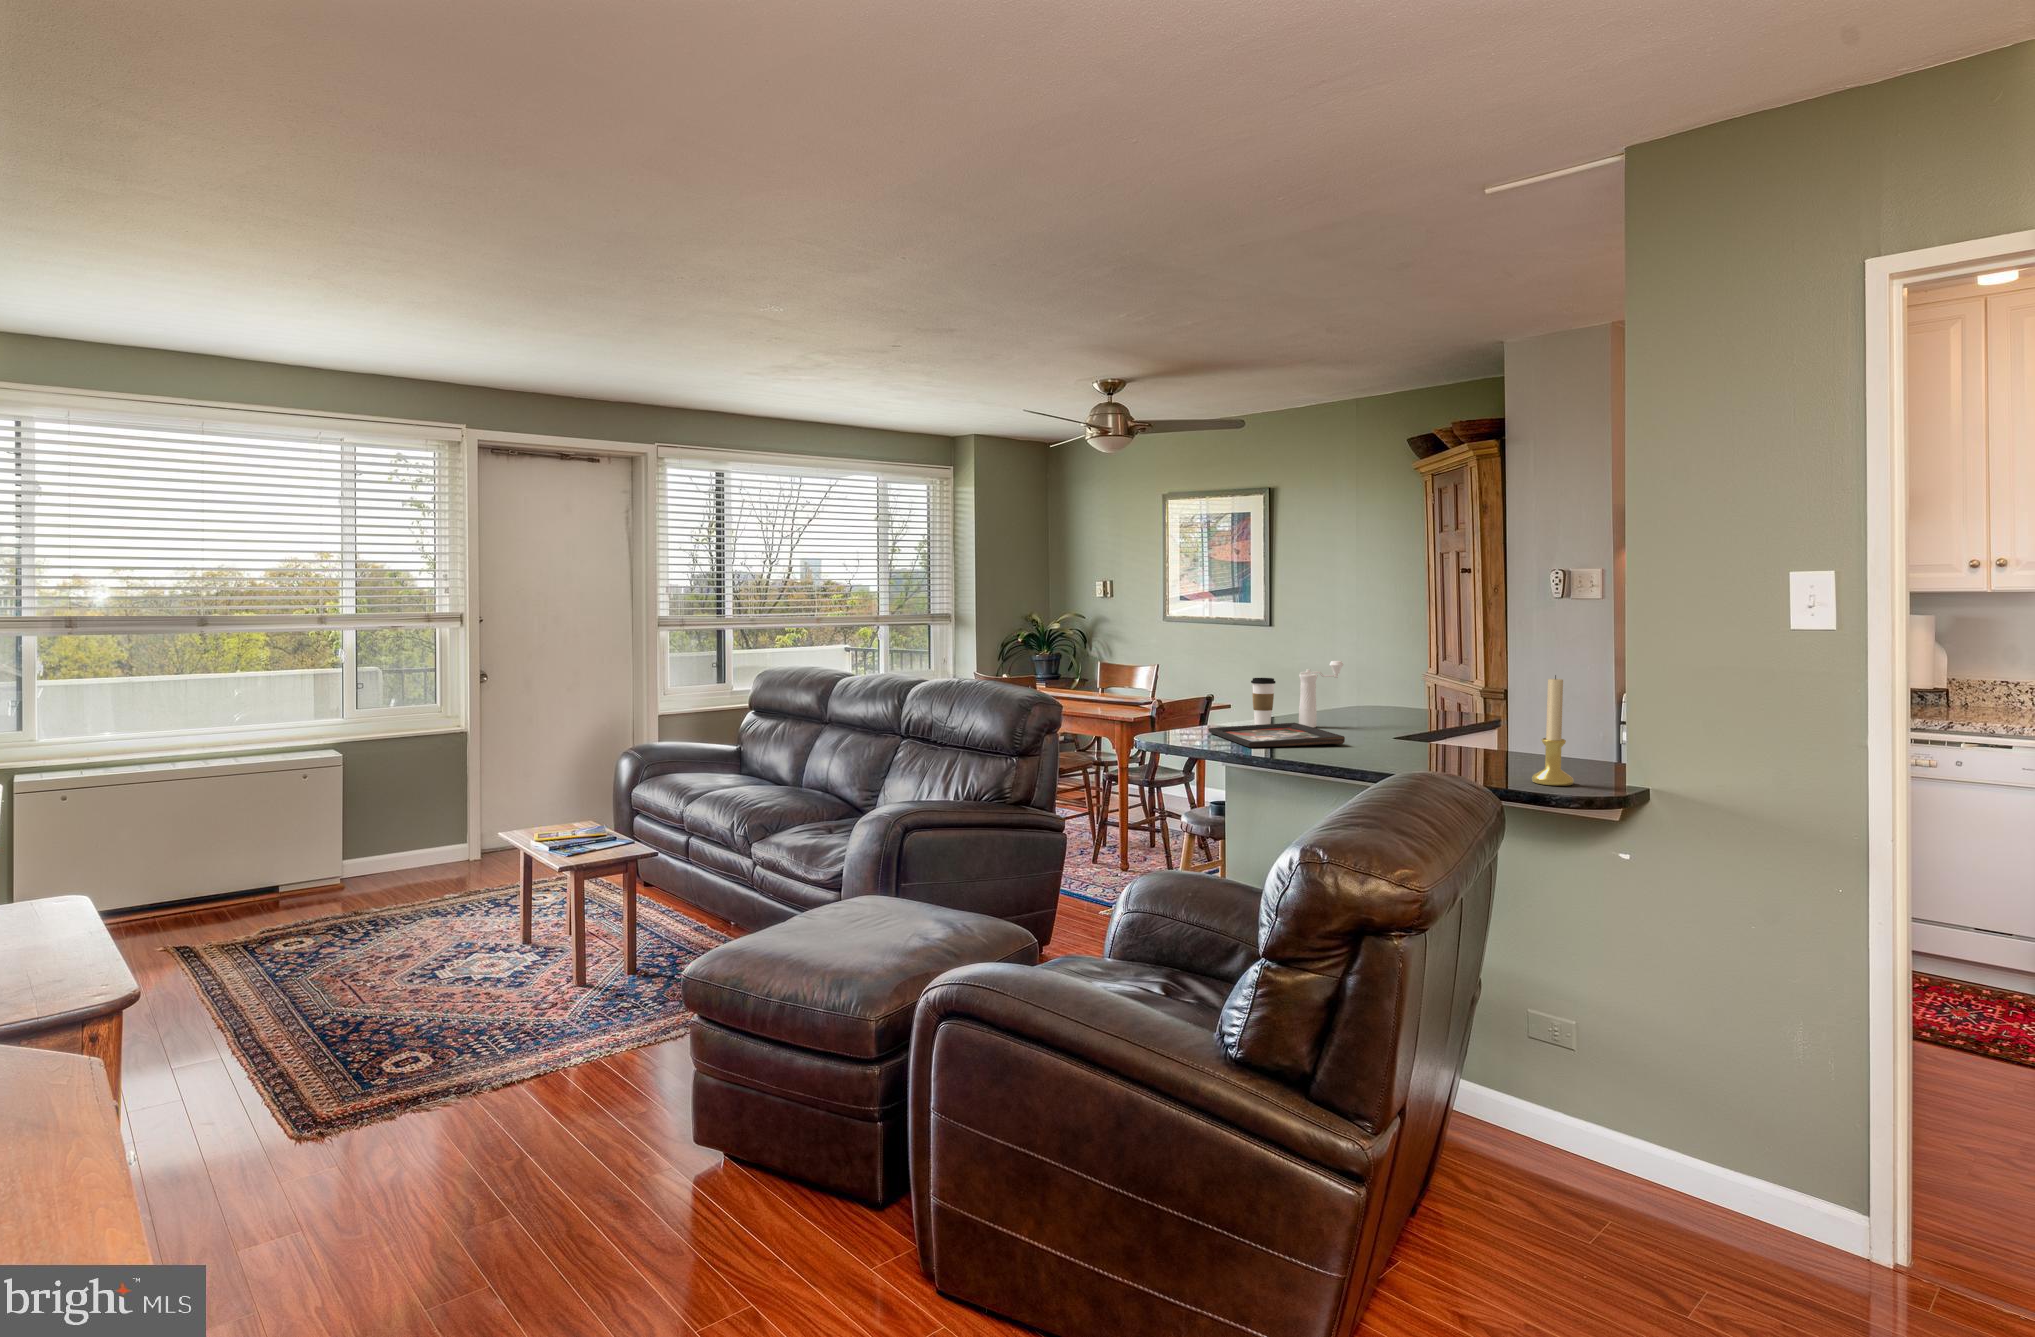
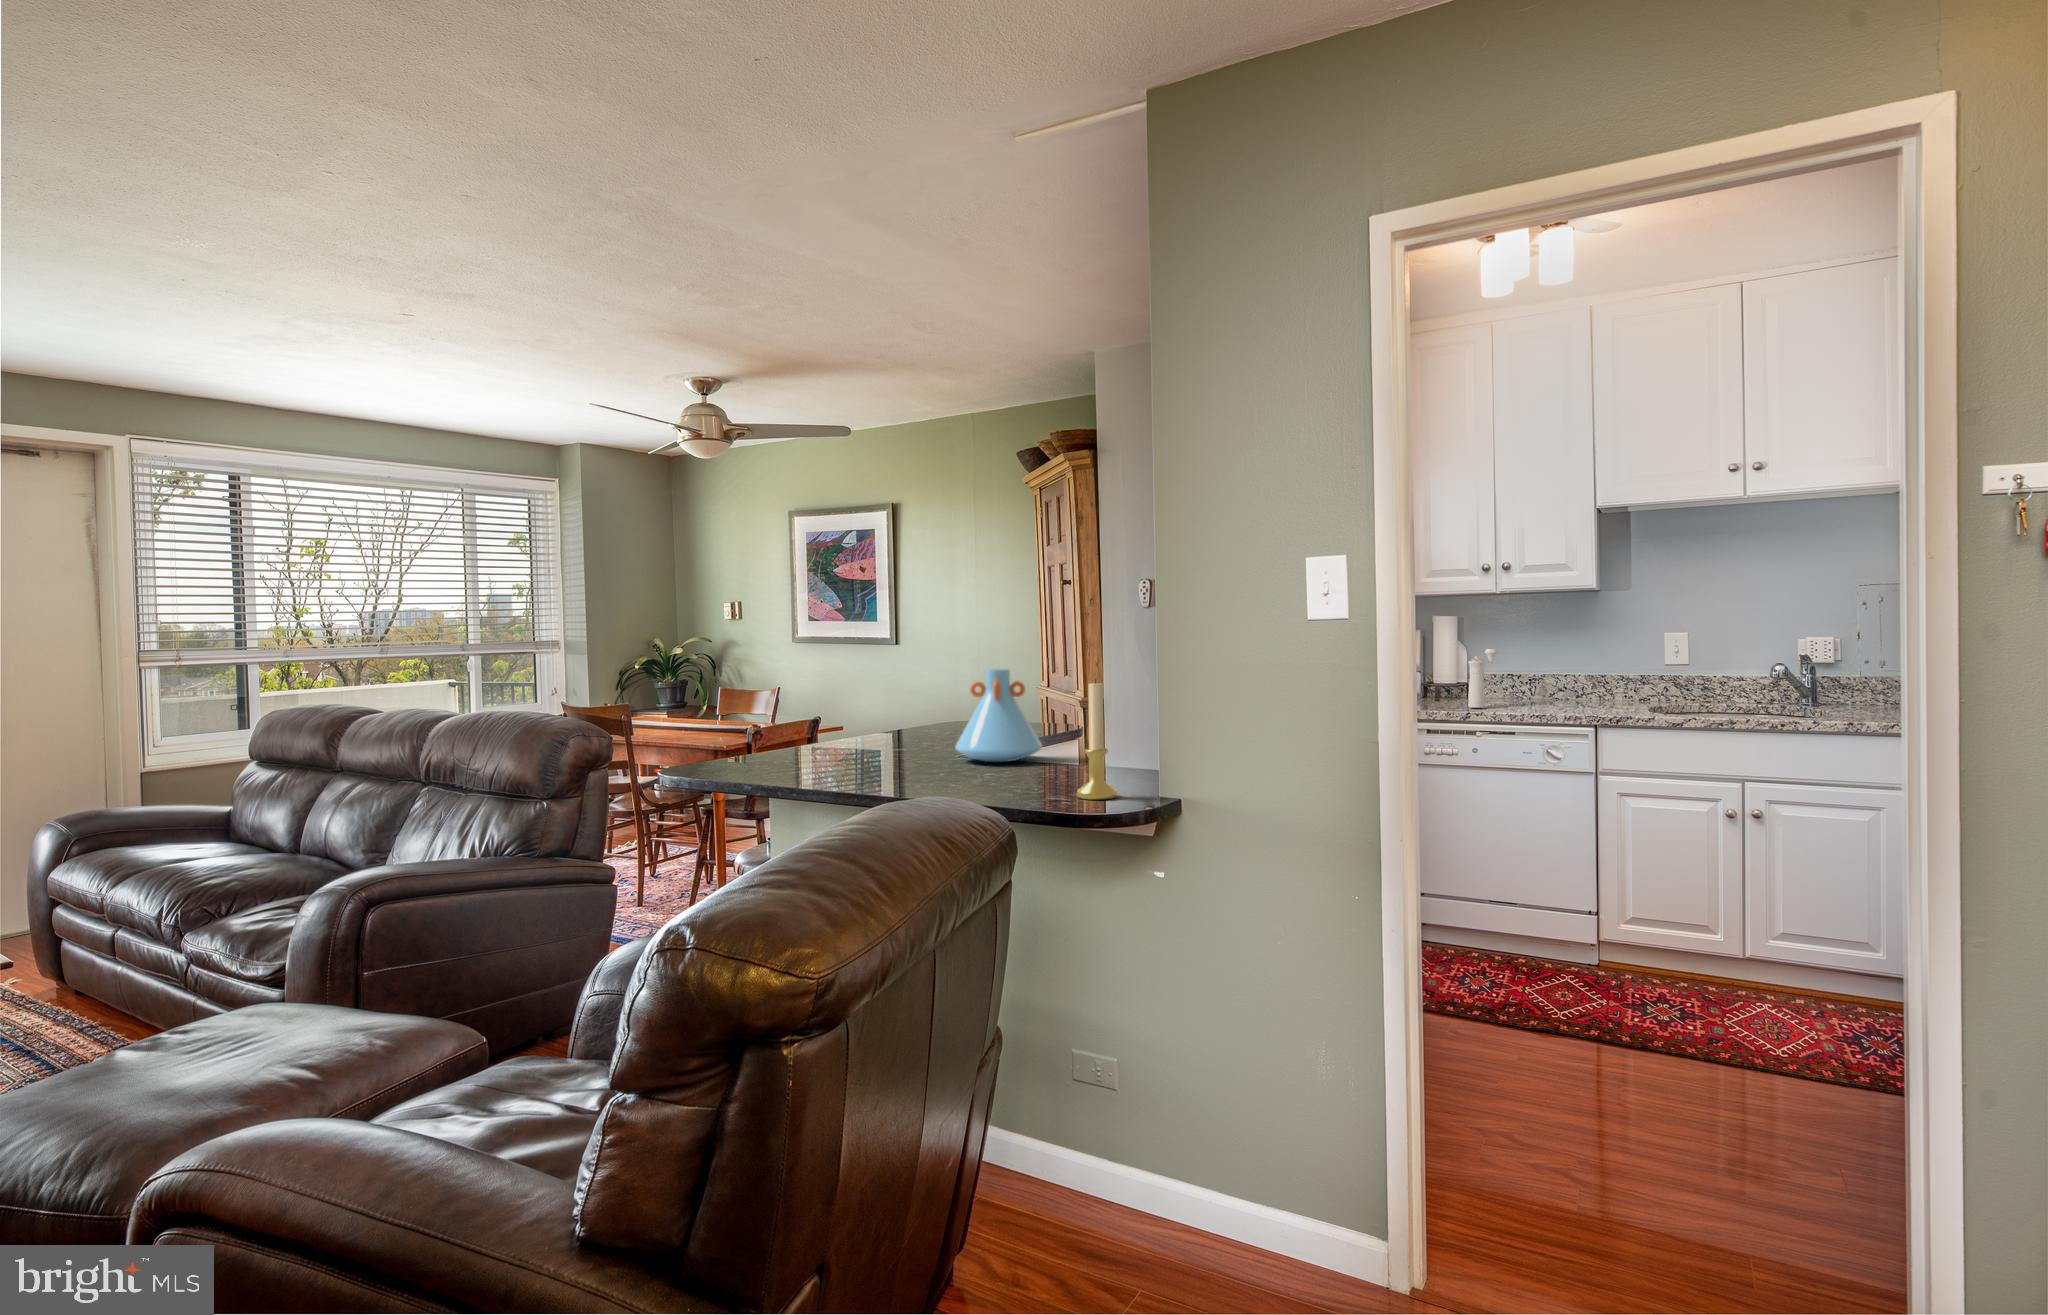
vase: none [1384,660,1472,746] -> present [955,669,1042,762]
pepper mill: present [1299,661,1343,727] -> present [1468,649,1497,708]
coffee cup: present [1251,678,1276,725] -> none [827,695,853,748]
decorative tray: present [1208,723,1345,747] -> none [768,743,909,775]

